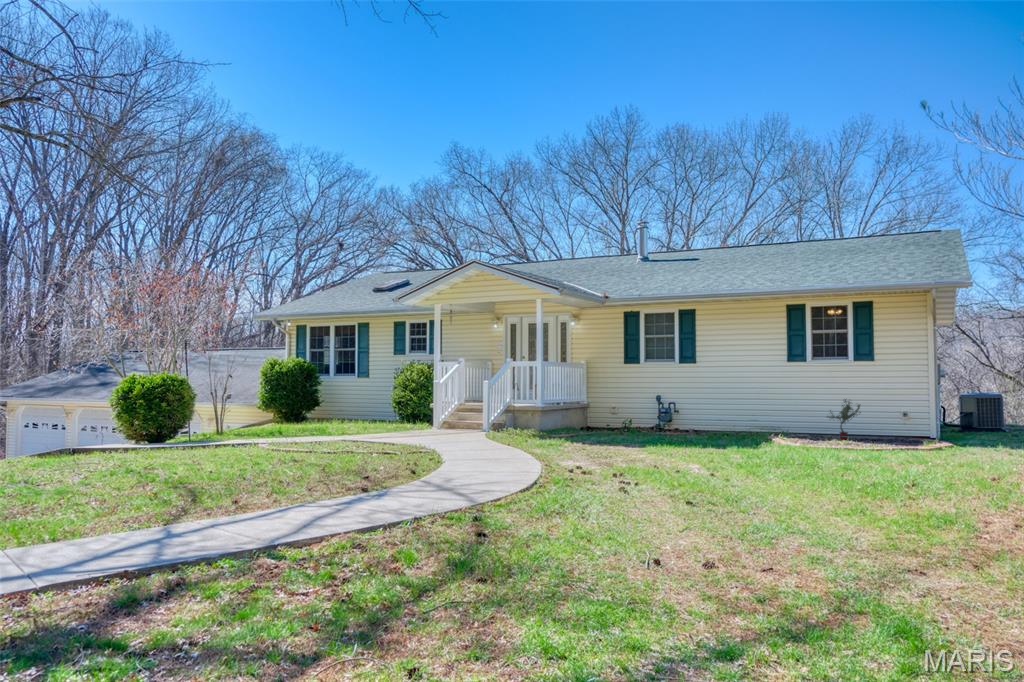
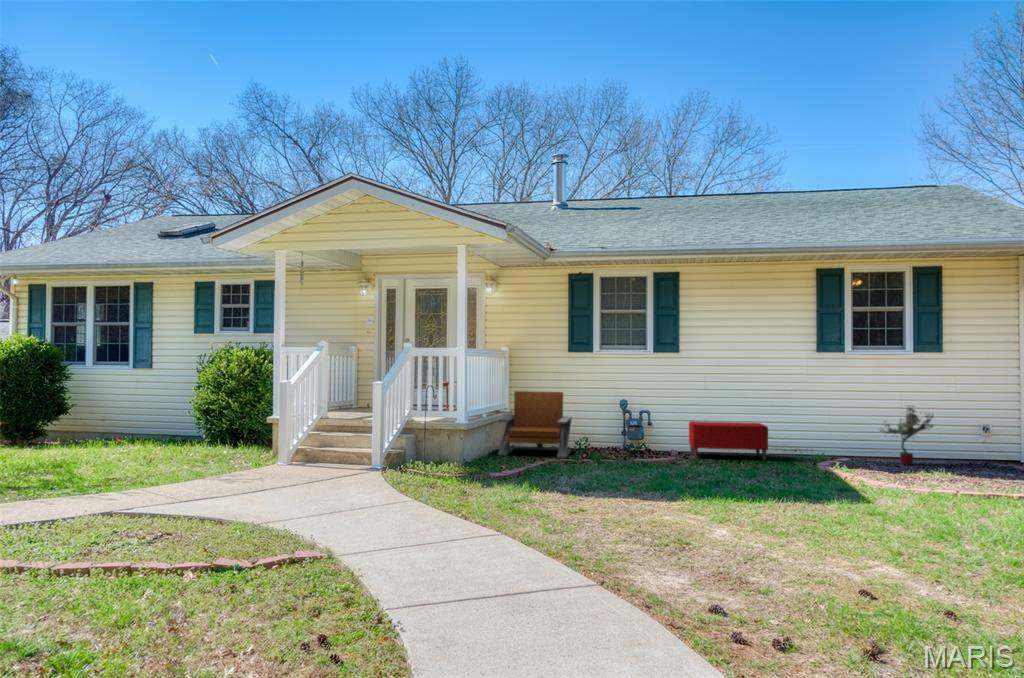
lounge chair: none [570,391,625,432] -> present [498,391,572,458]
bench: none [697,411,750,436] -> present [689,421,768,461]

